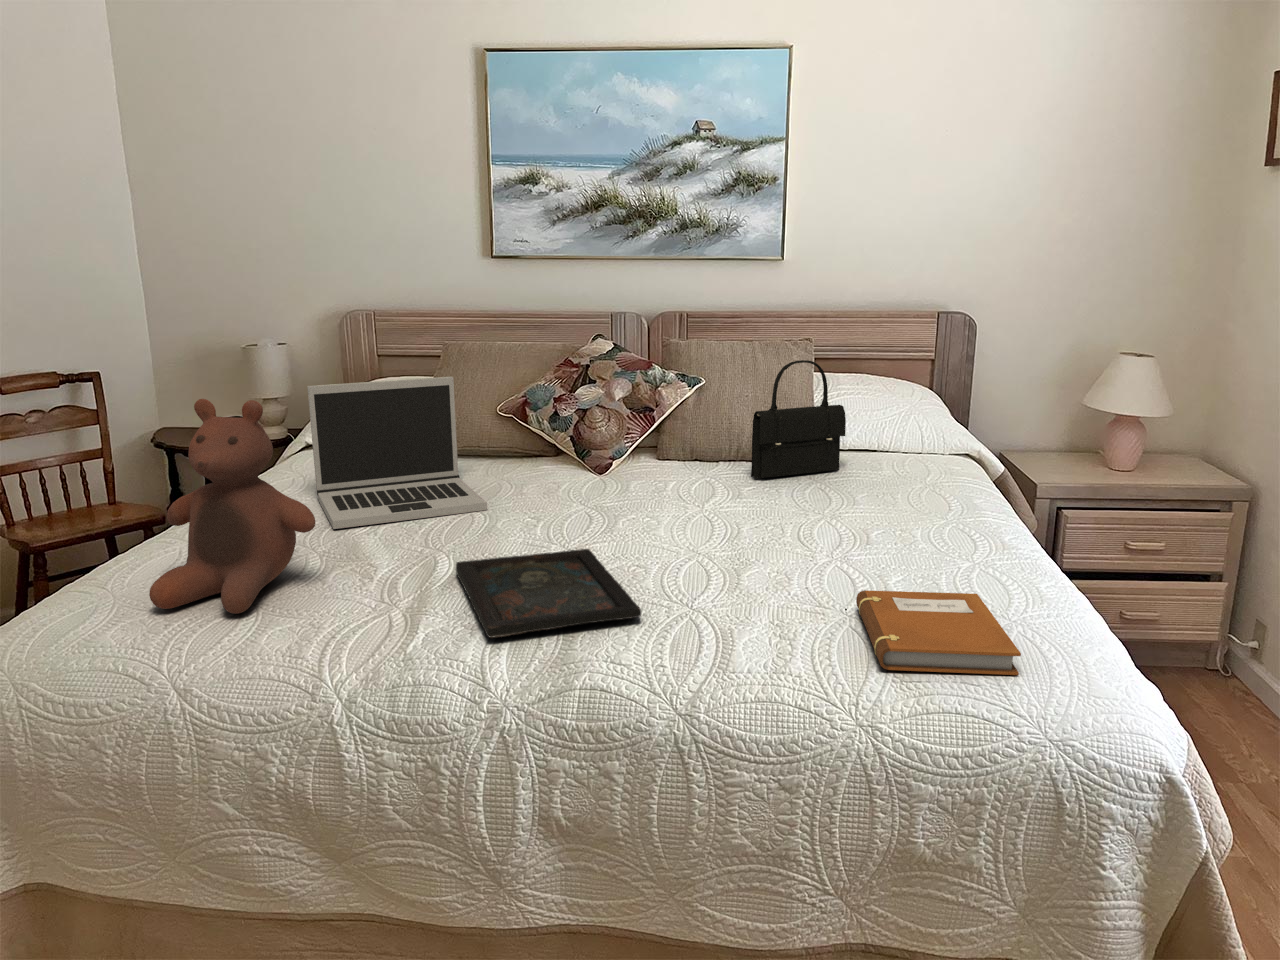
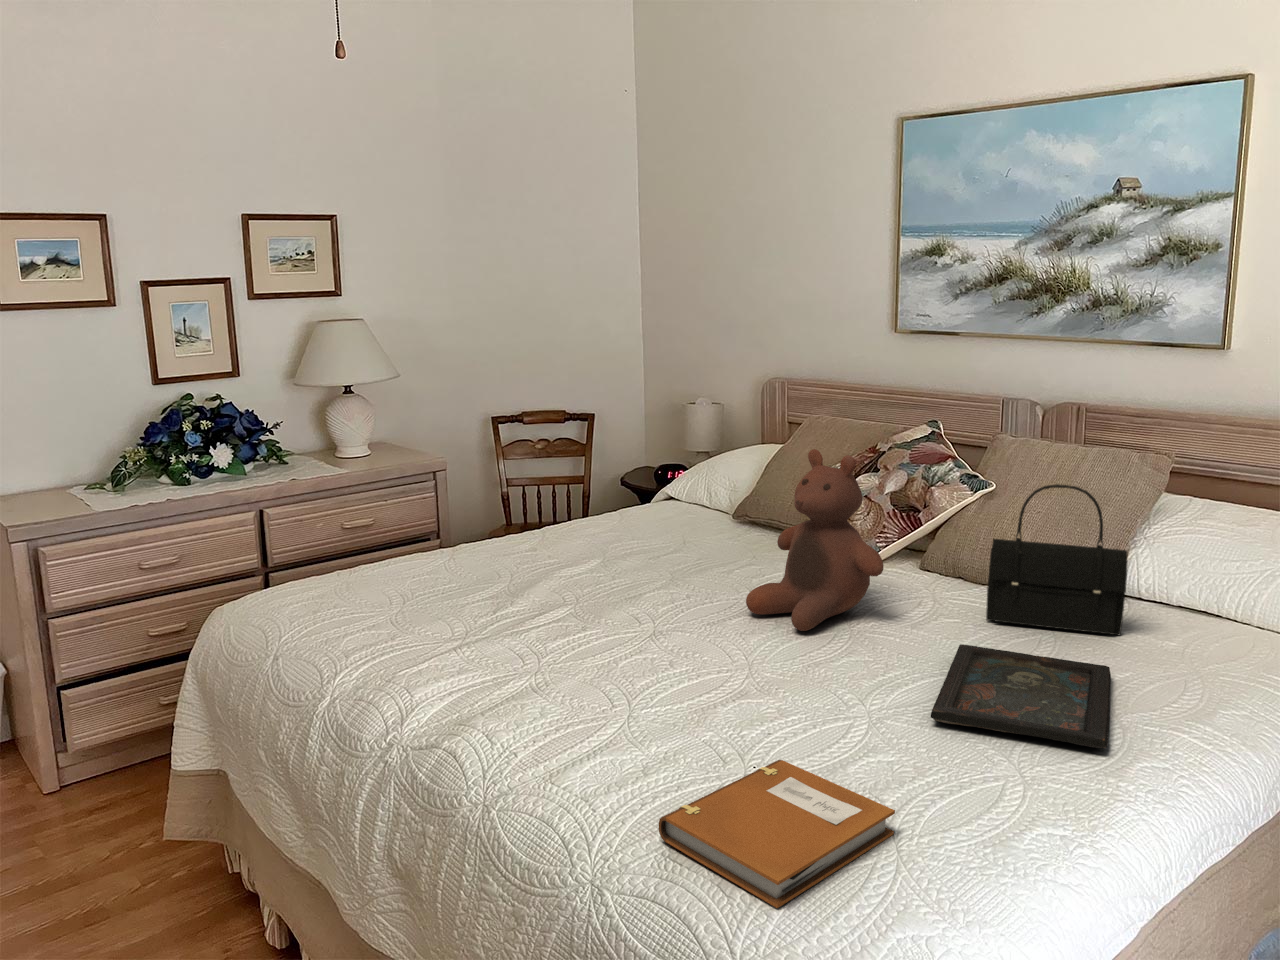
laptop: present [307,377,487,529] -> none [543,446,709,587]
stuffed bear: present [149,399,315,614] -> present [746,449,884,631]
tray: present [456,549,641,638] -> present [931,644,1111,748]

